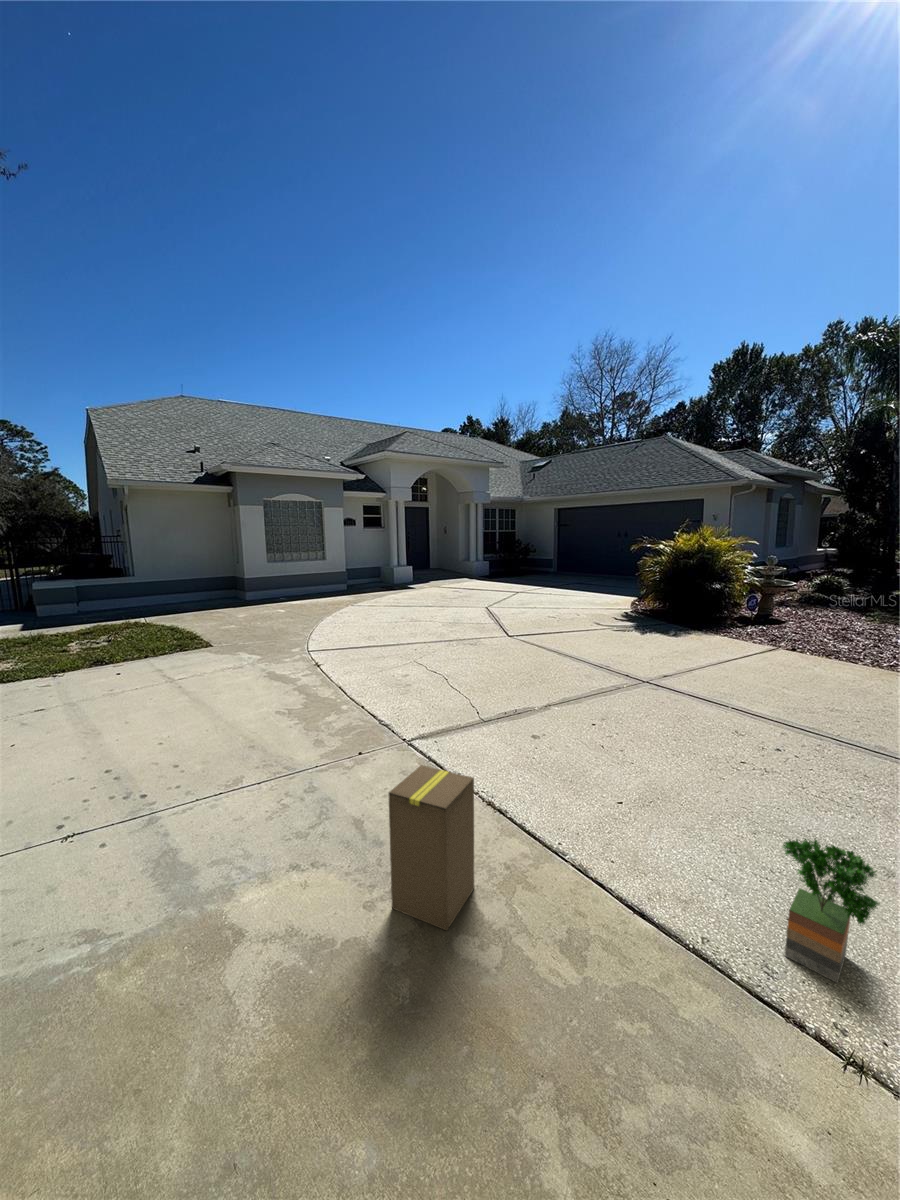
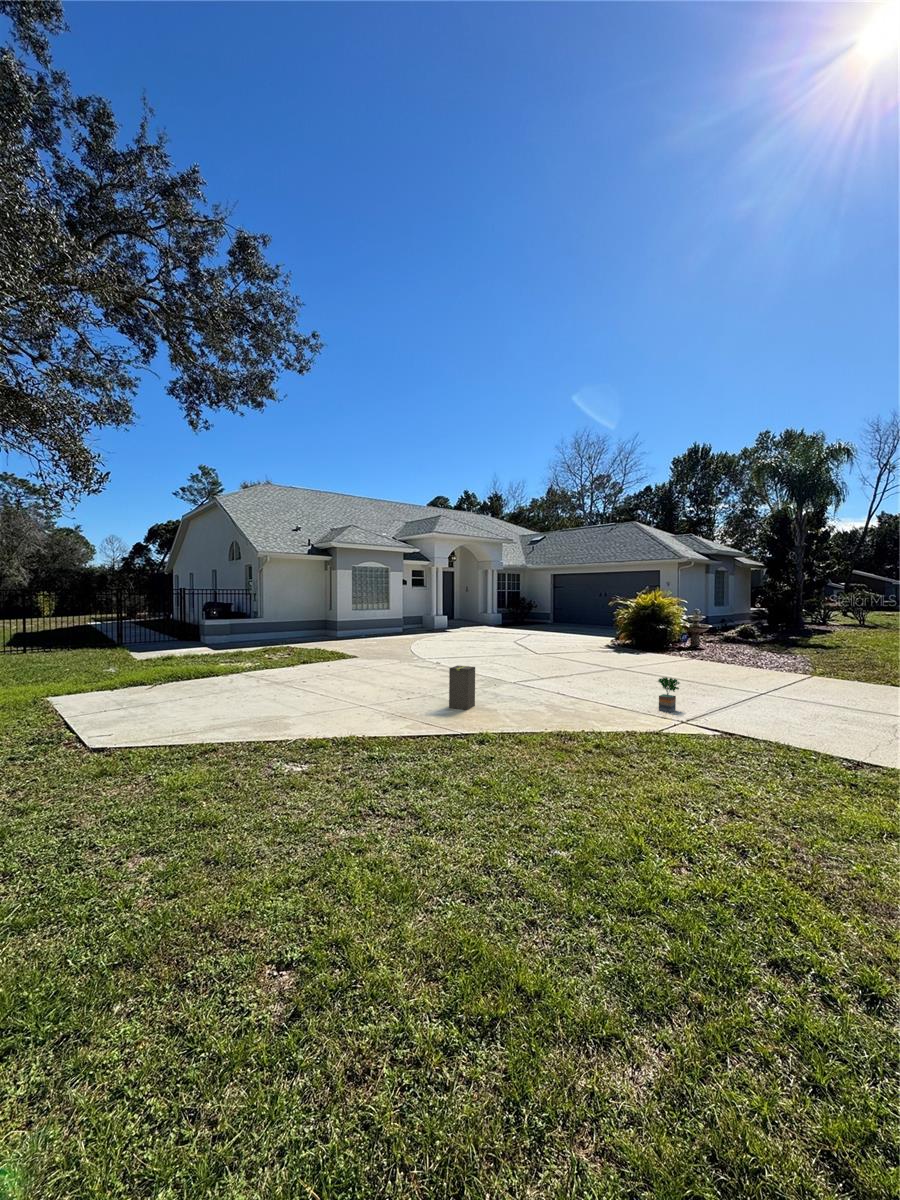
cardboard box: present [389,765,474,930] -> present [449,665,475,710]

